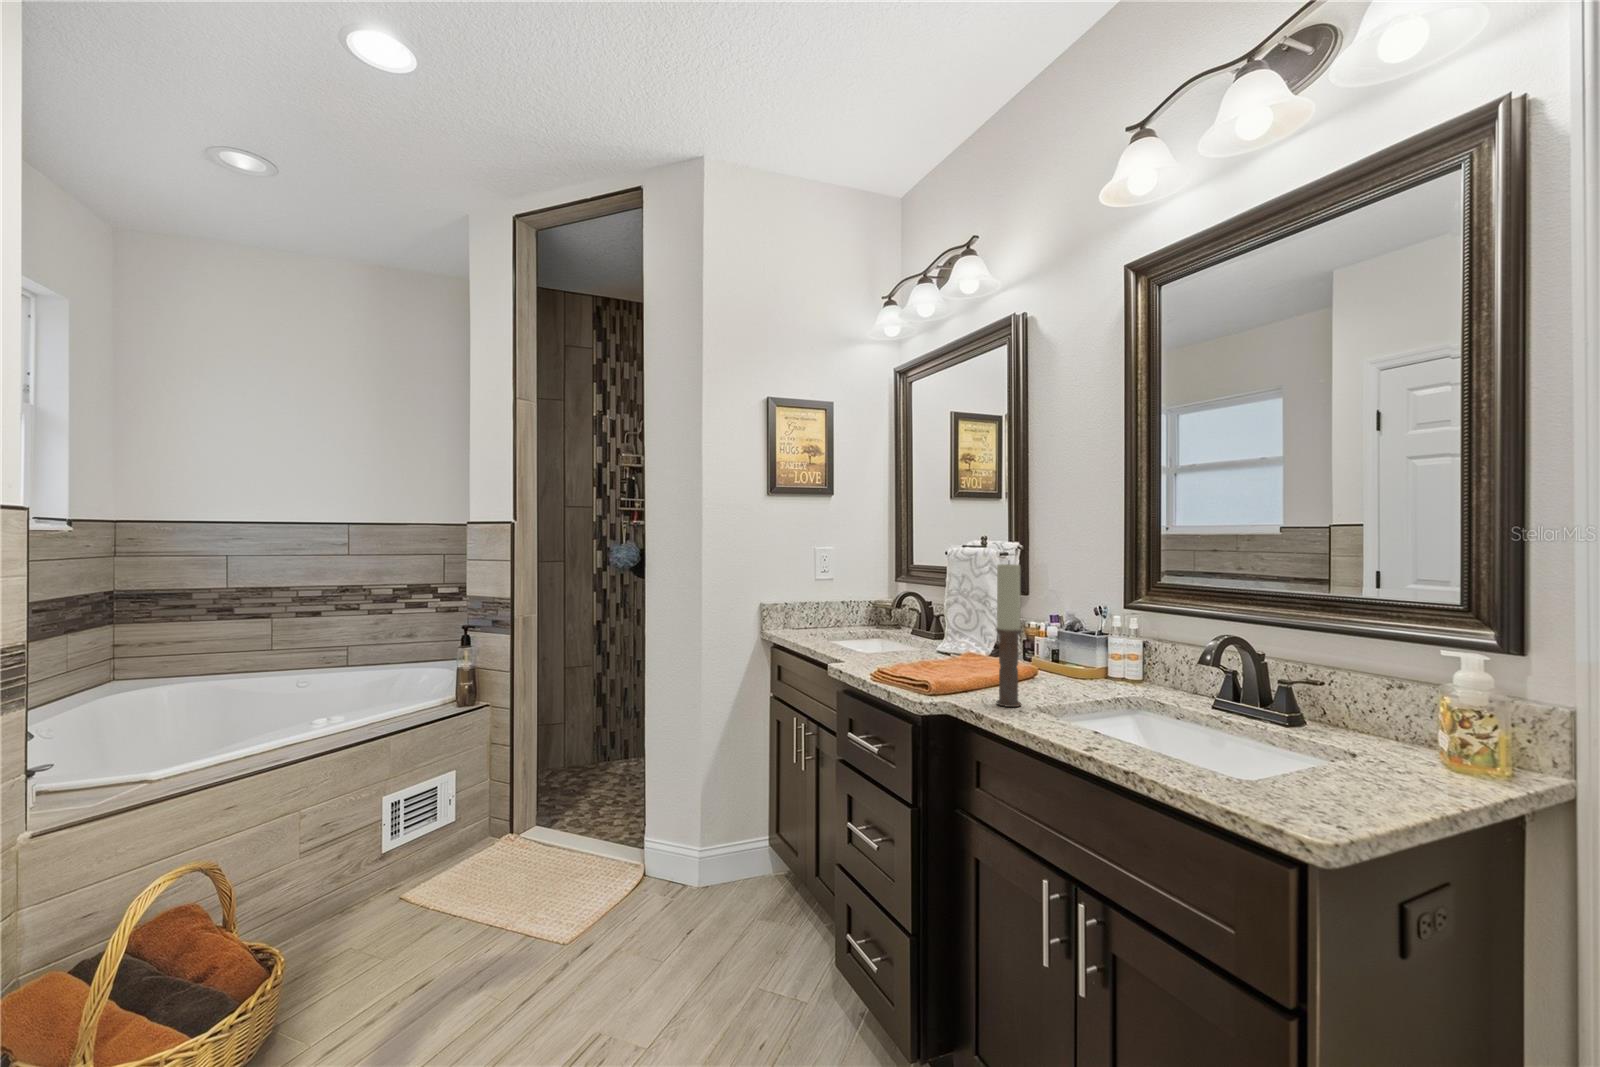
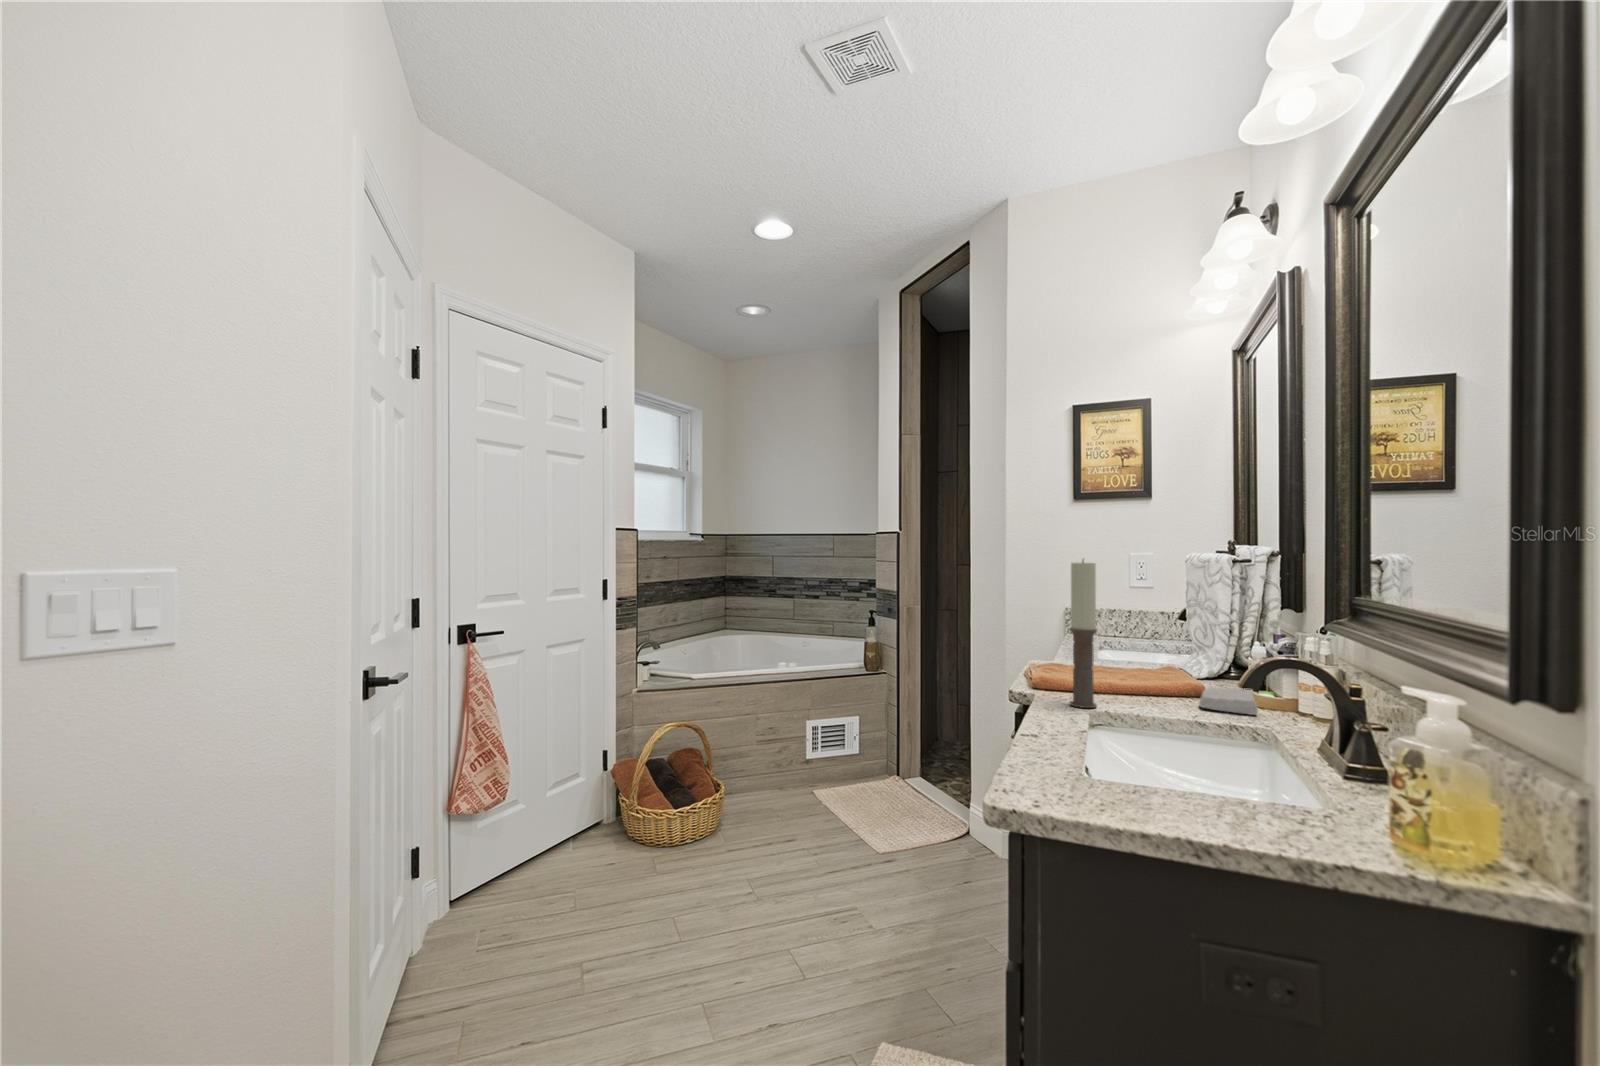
soap bar: none [1050,666,1096,688] -> present [1199,687,1258,715]

